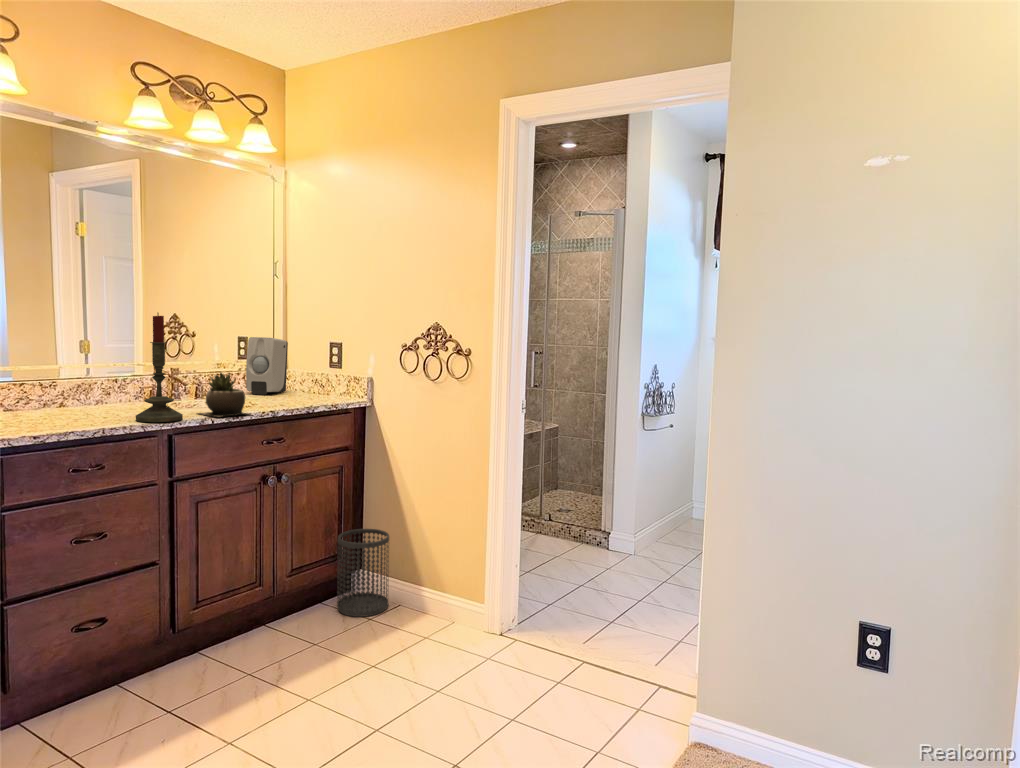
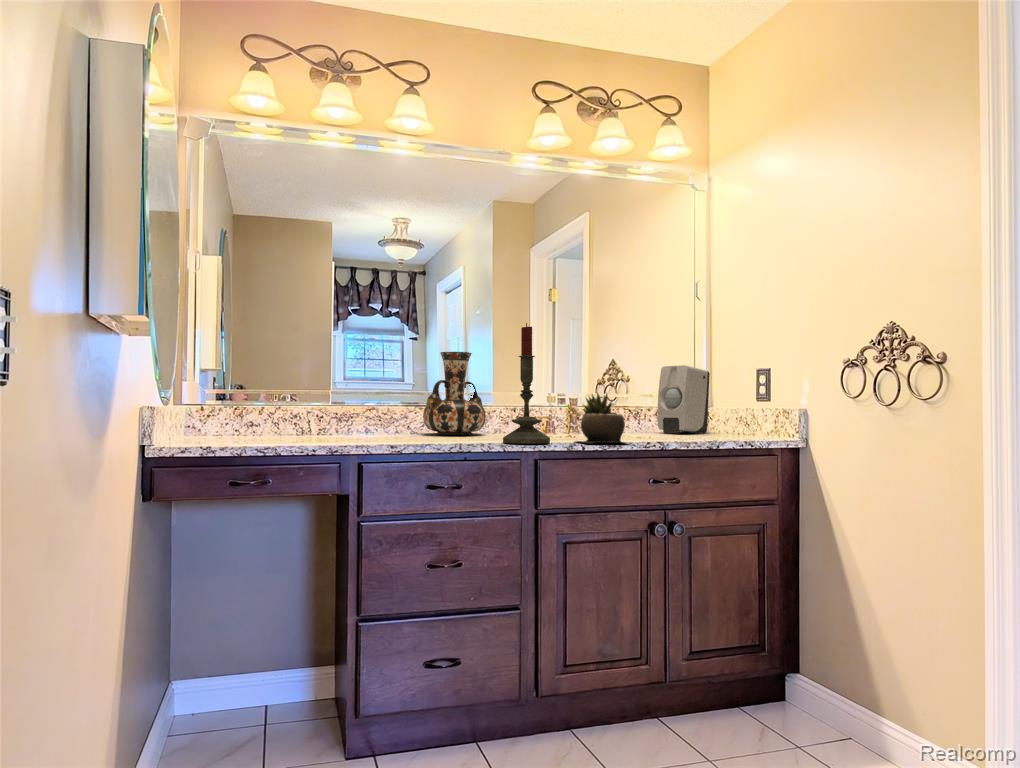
decorative vase: none [17,327,91,410] -> present [423,352,486,435]
wastebasket: present [337,529,389,617] -> none [753,616,830,746]

